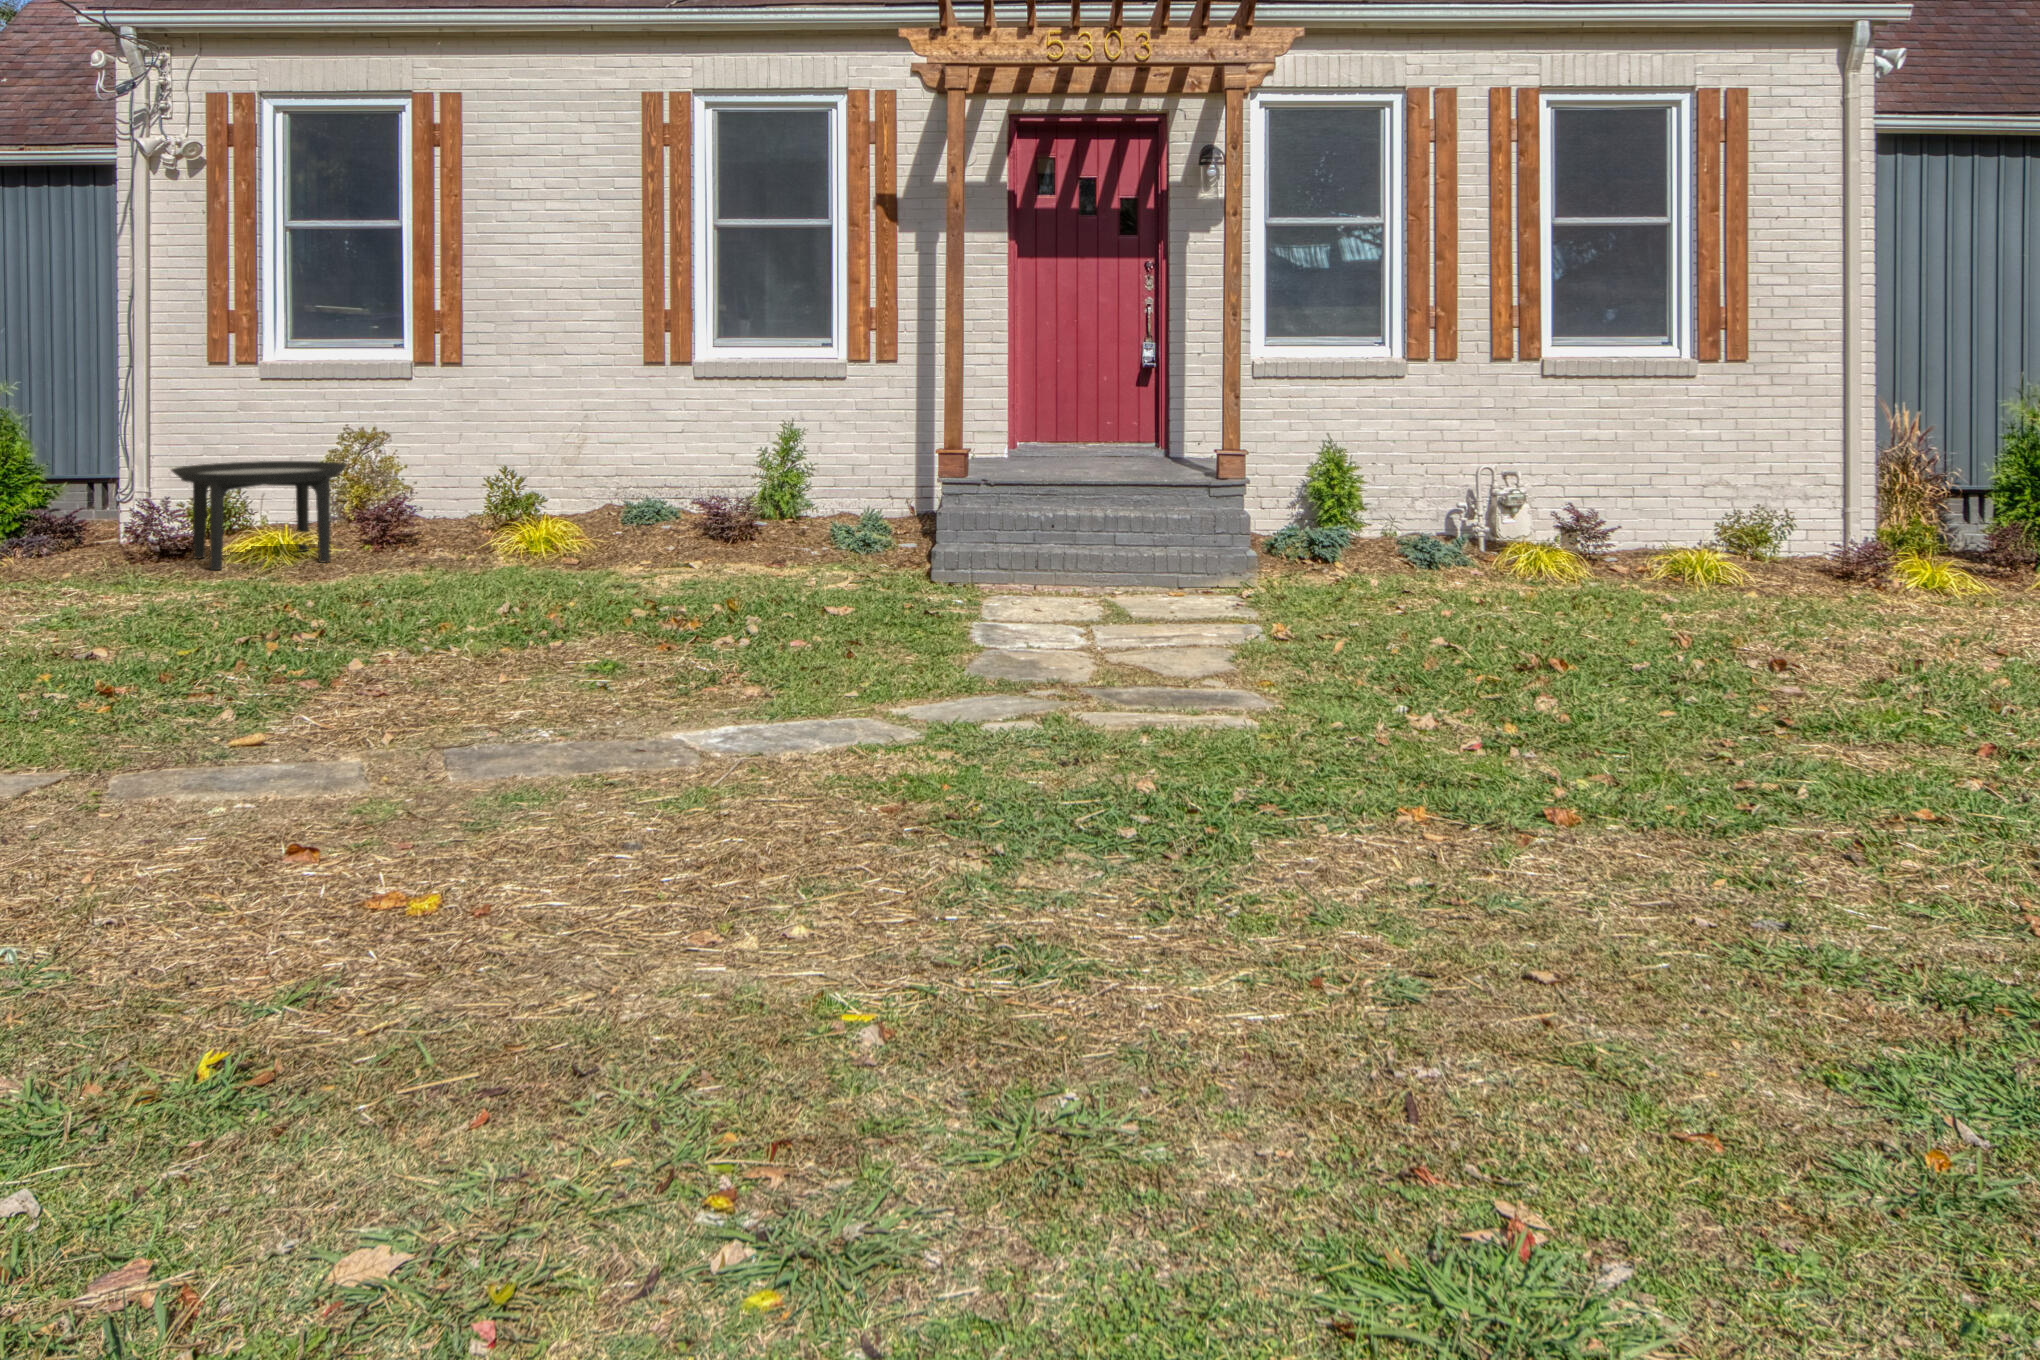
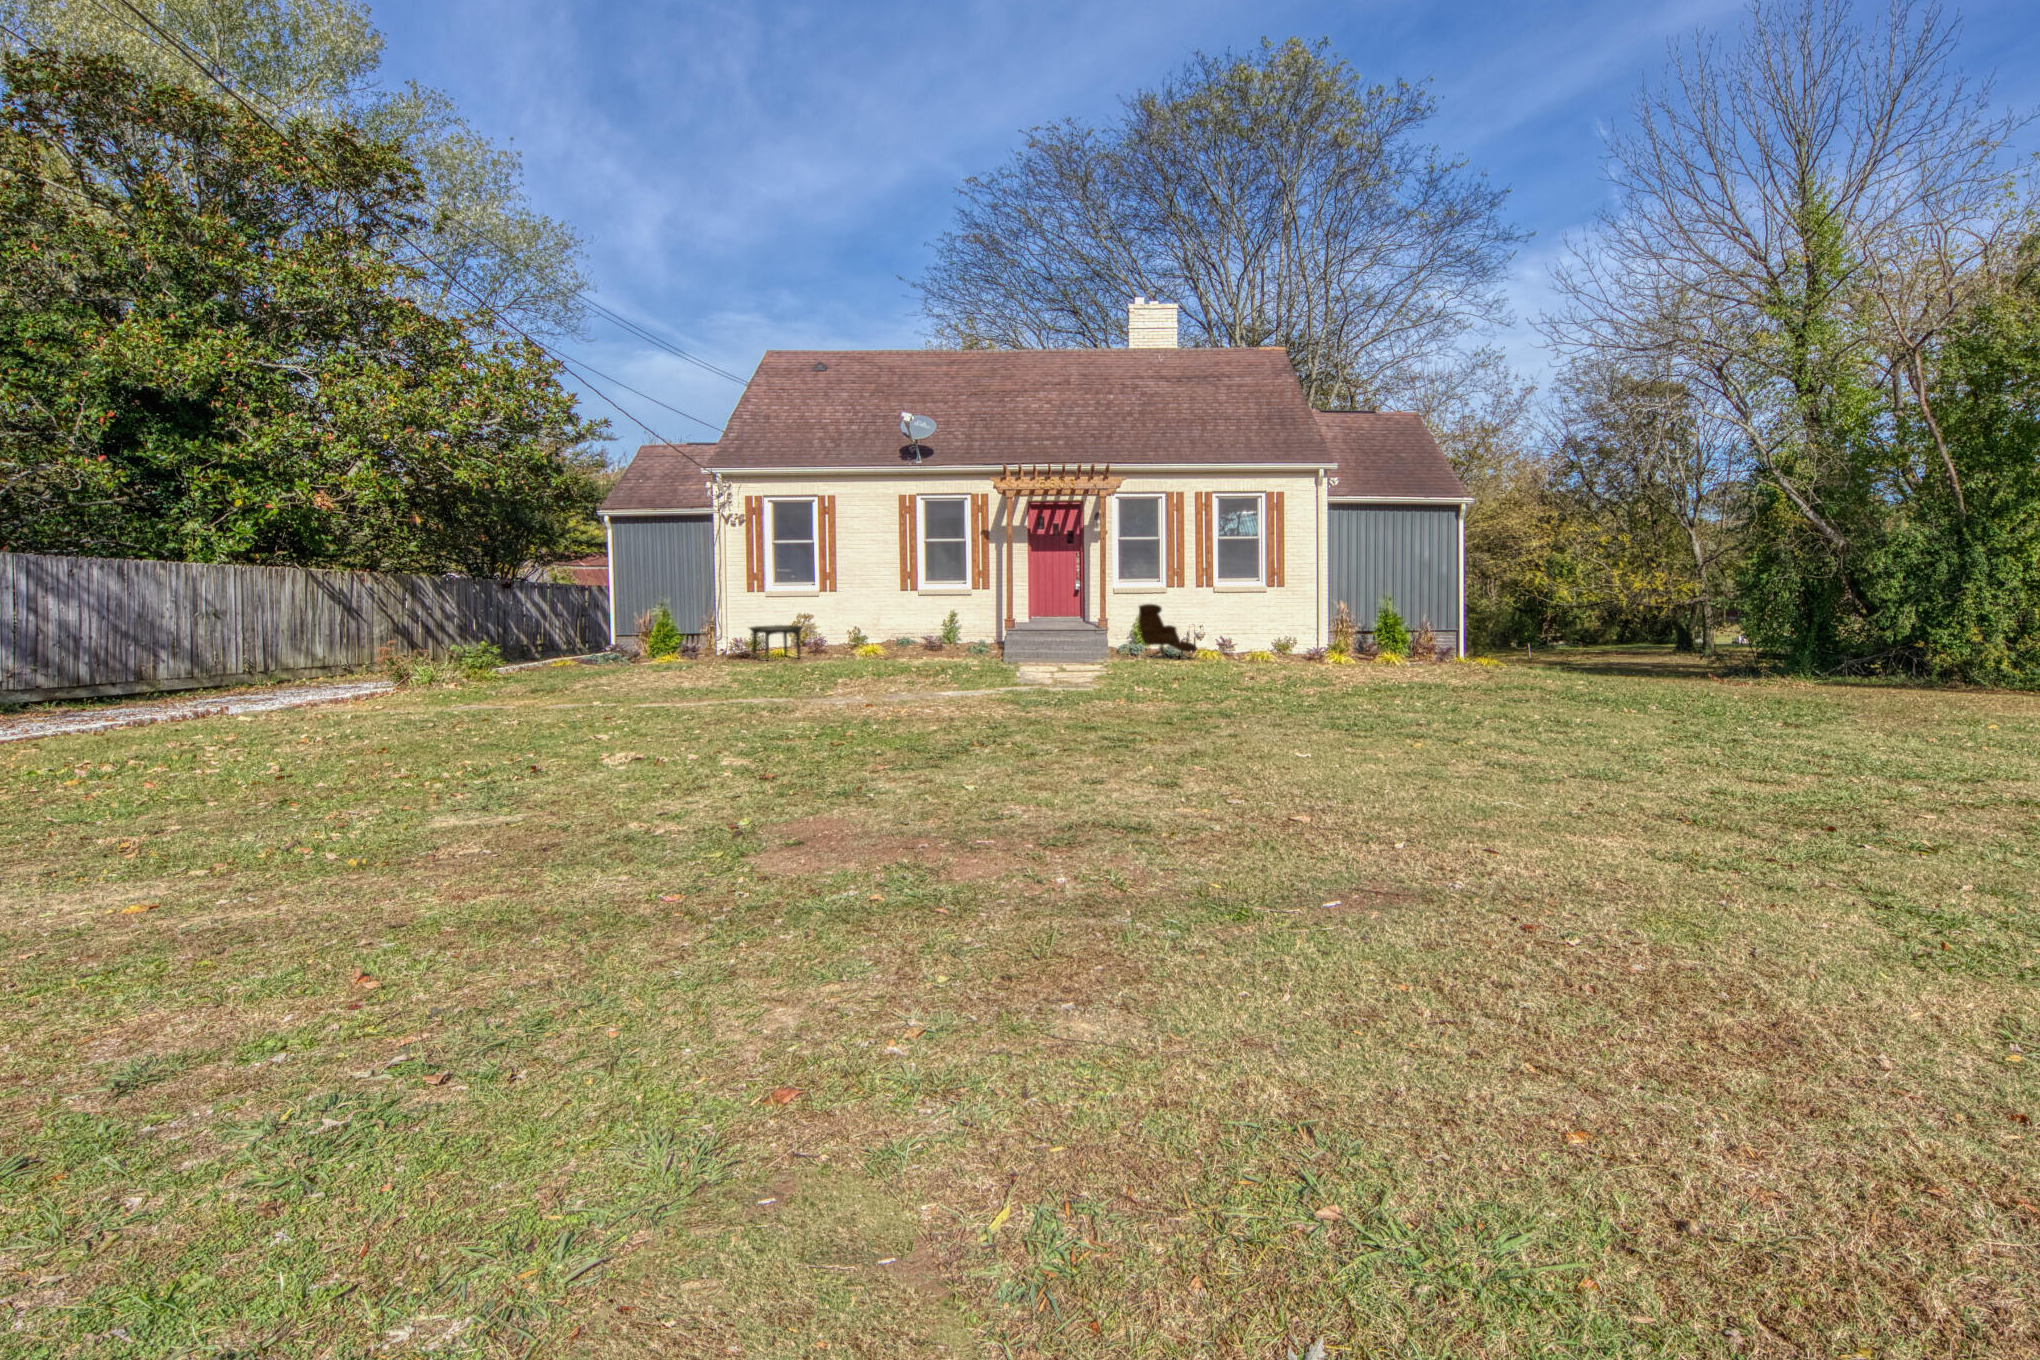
lounge chair: none [1330,408,1510,576] -> present [1139,604,1196,658]

